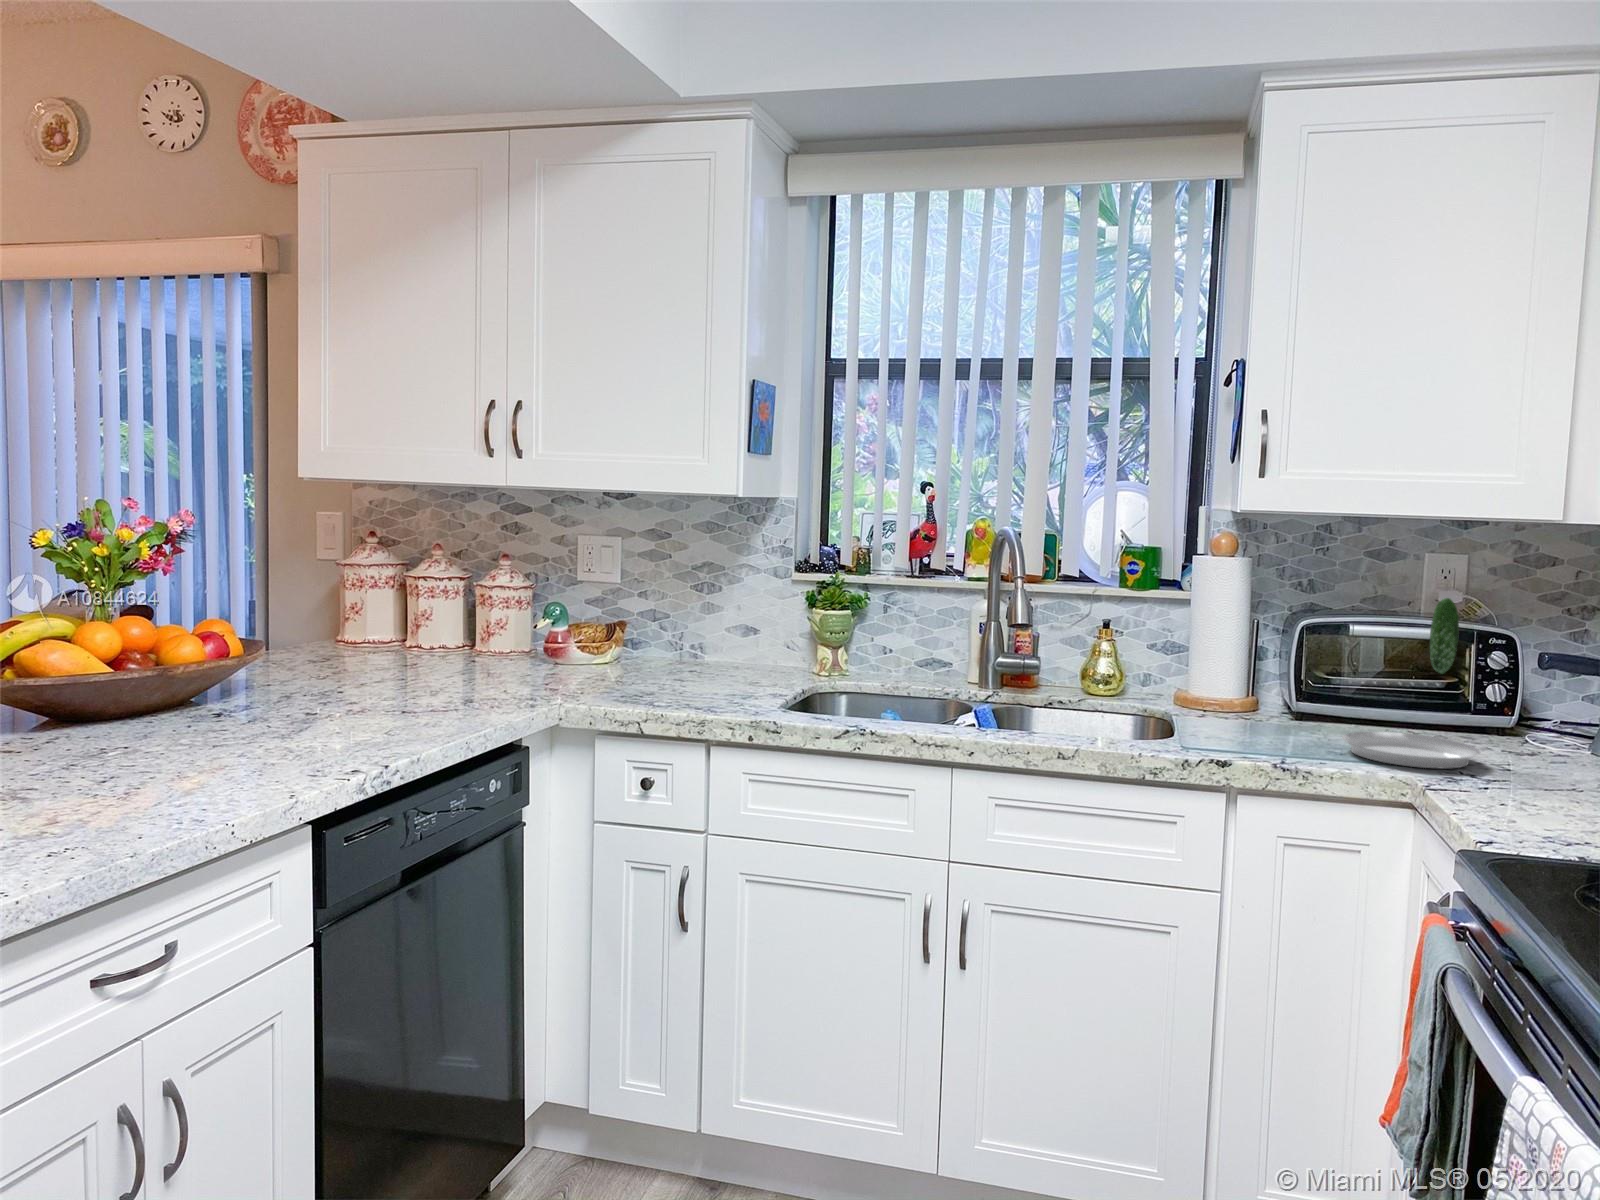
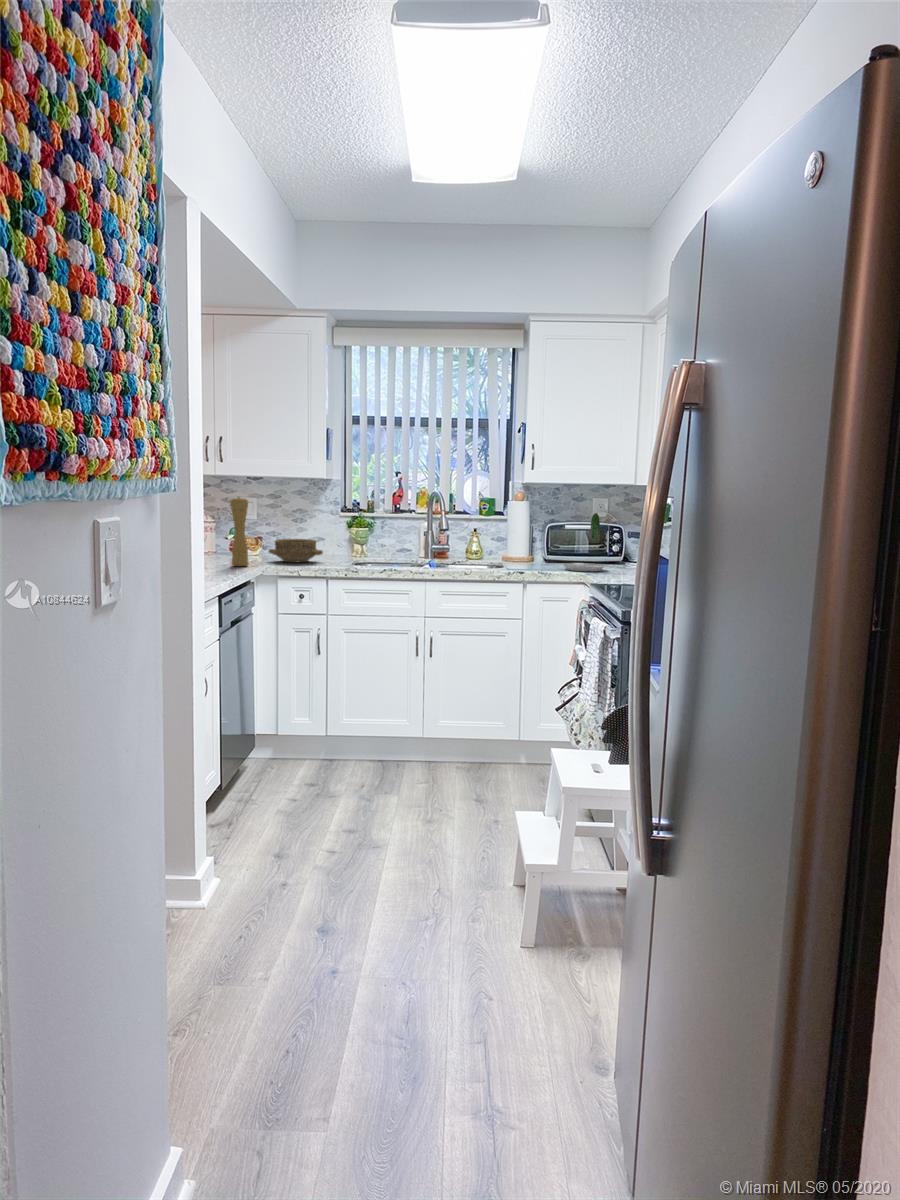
pepper mill: none [480,537,524,706] -> present [230,497,248,566]
ceramic bowl: none [596,634,719,694] -> present [269,539,323,562]

